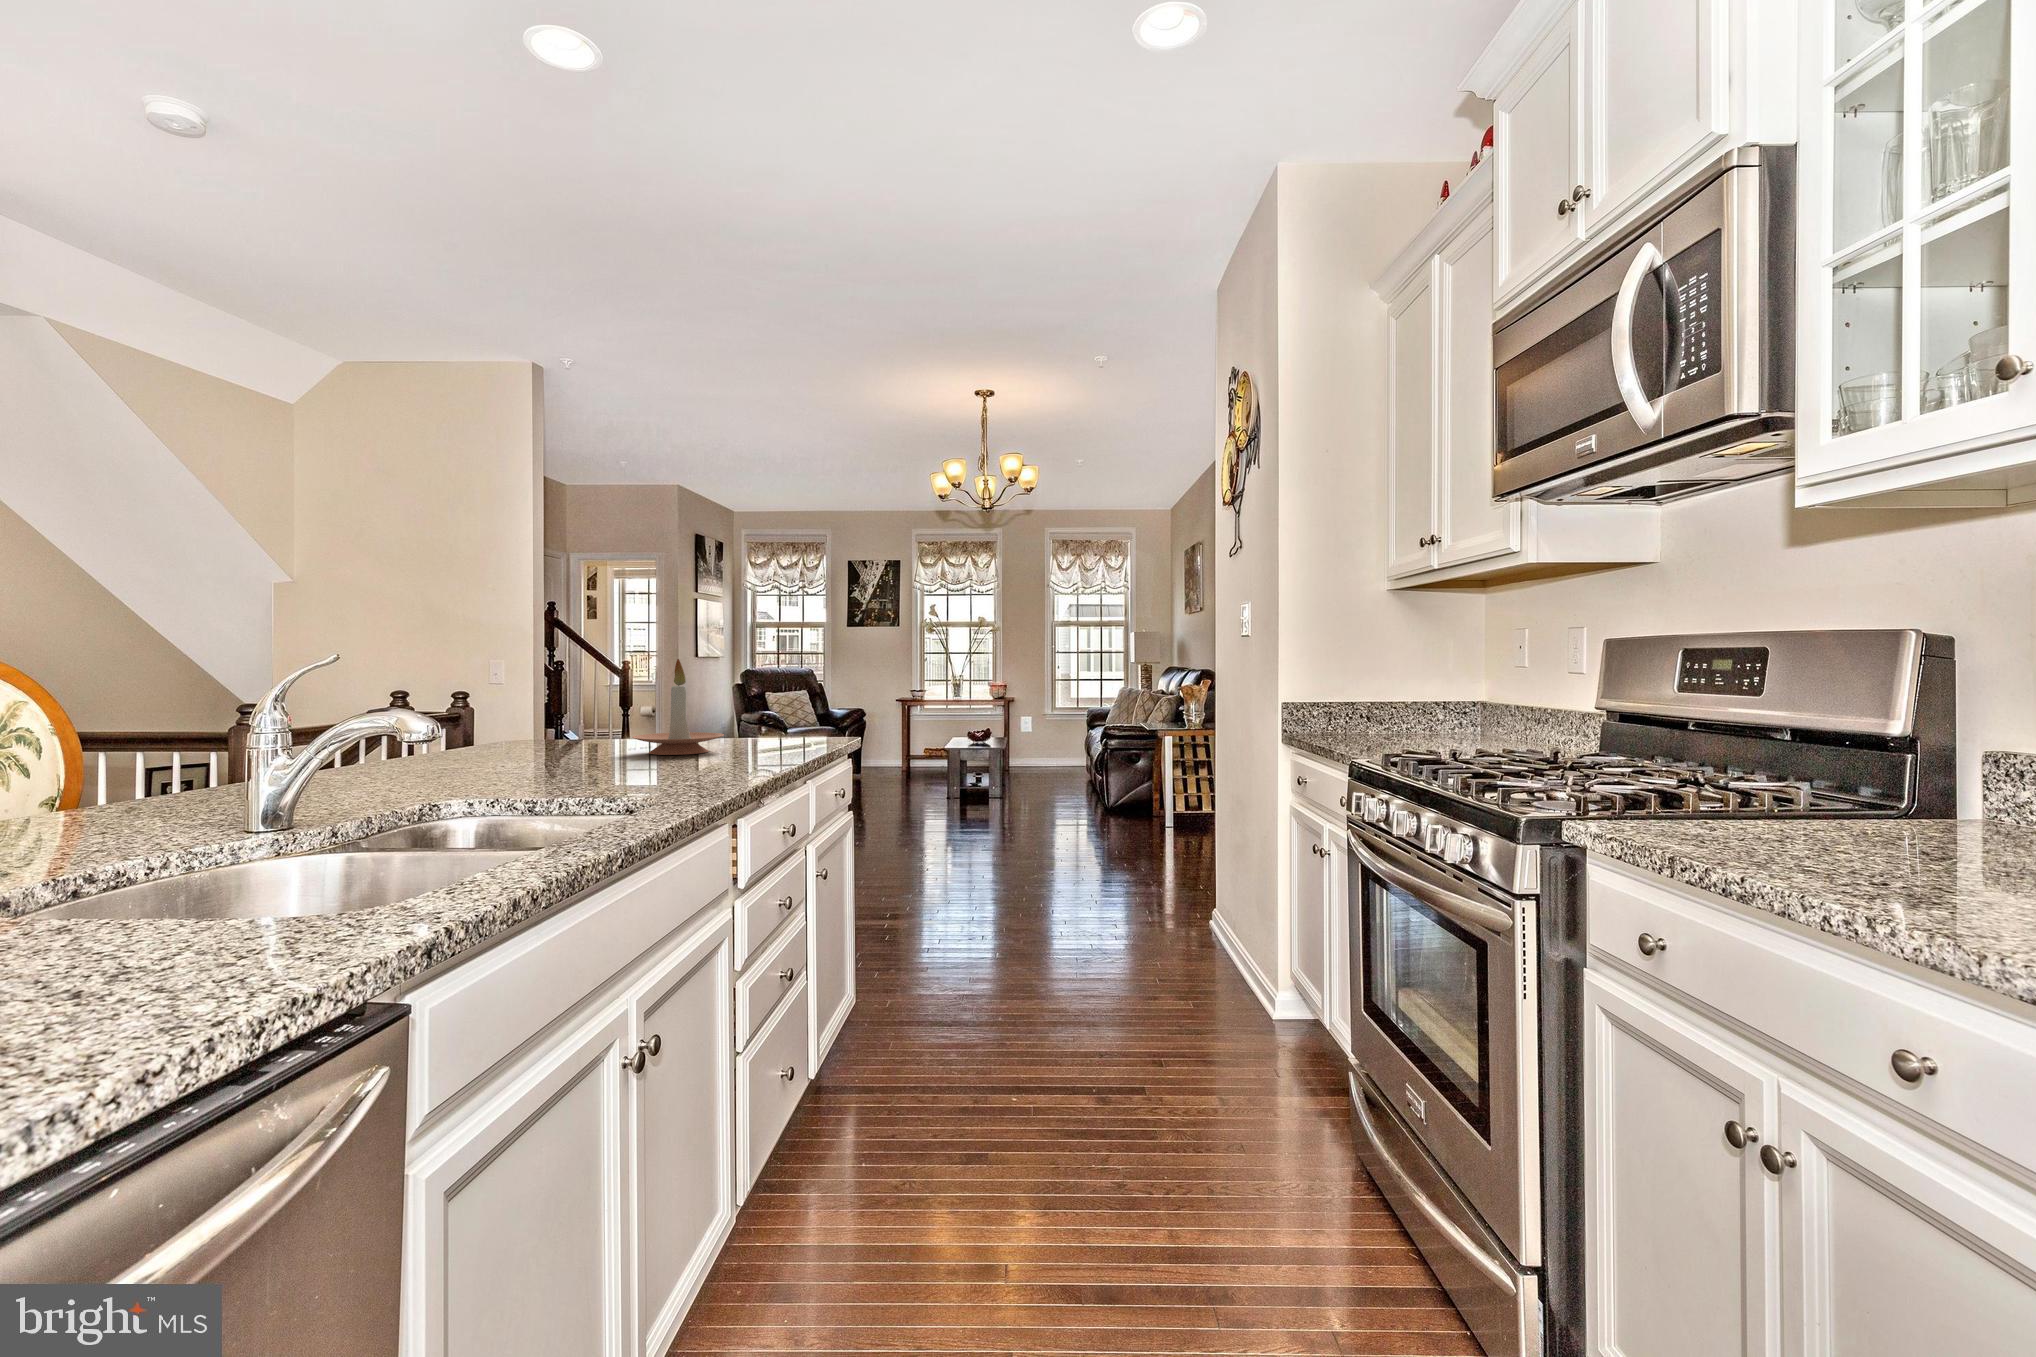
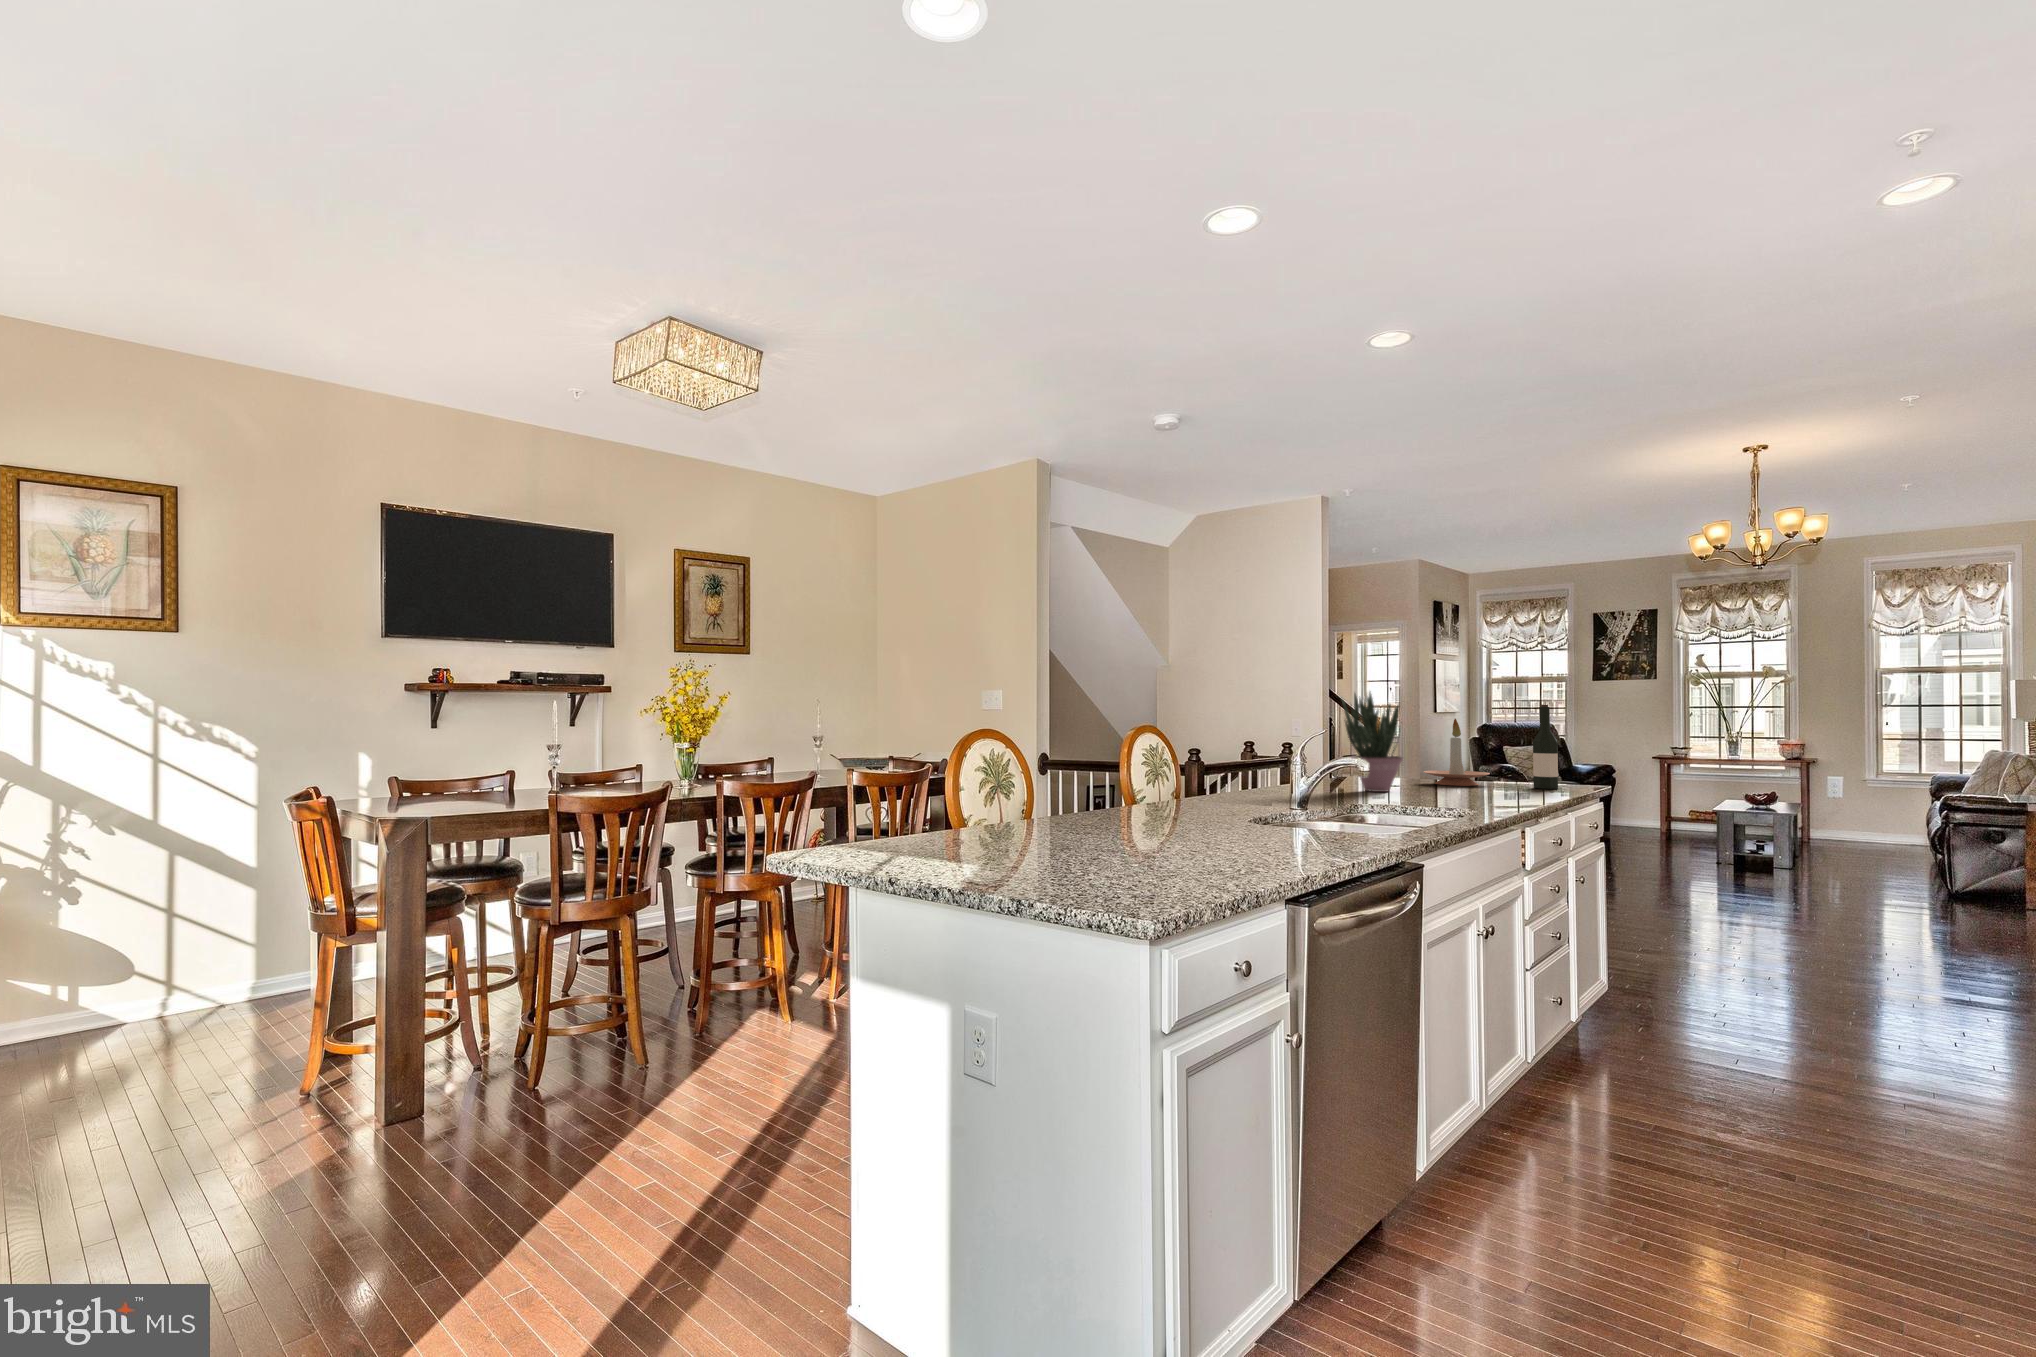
potted plant: none [480,611,586,778] -> present [1342,693,1403,792]
wine bottle: none [778,640,808,753] -> present [1533,705,1558,789]

